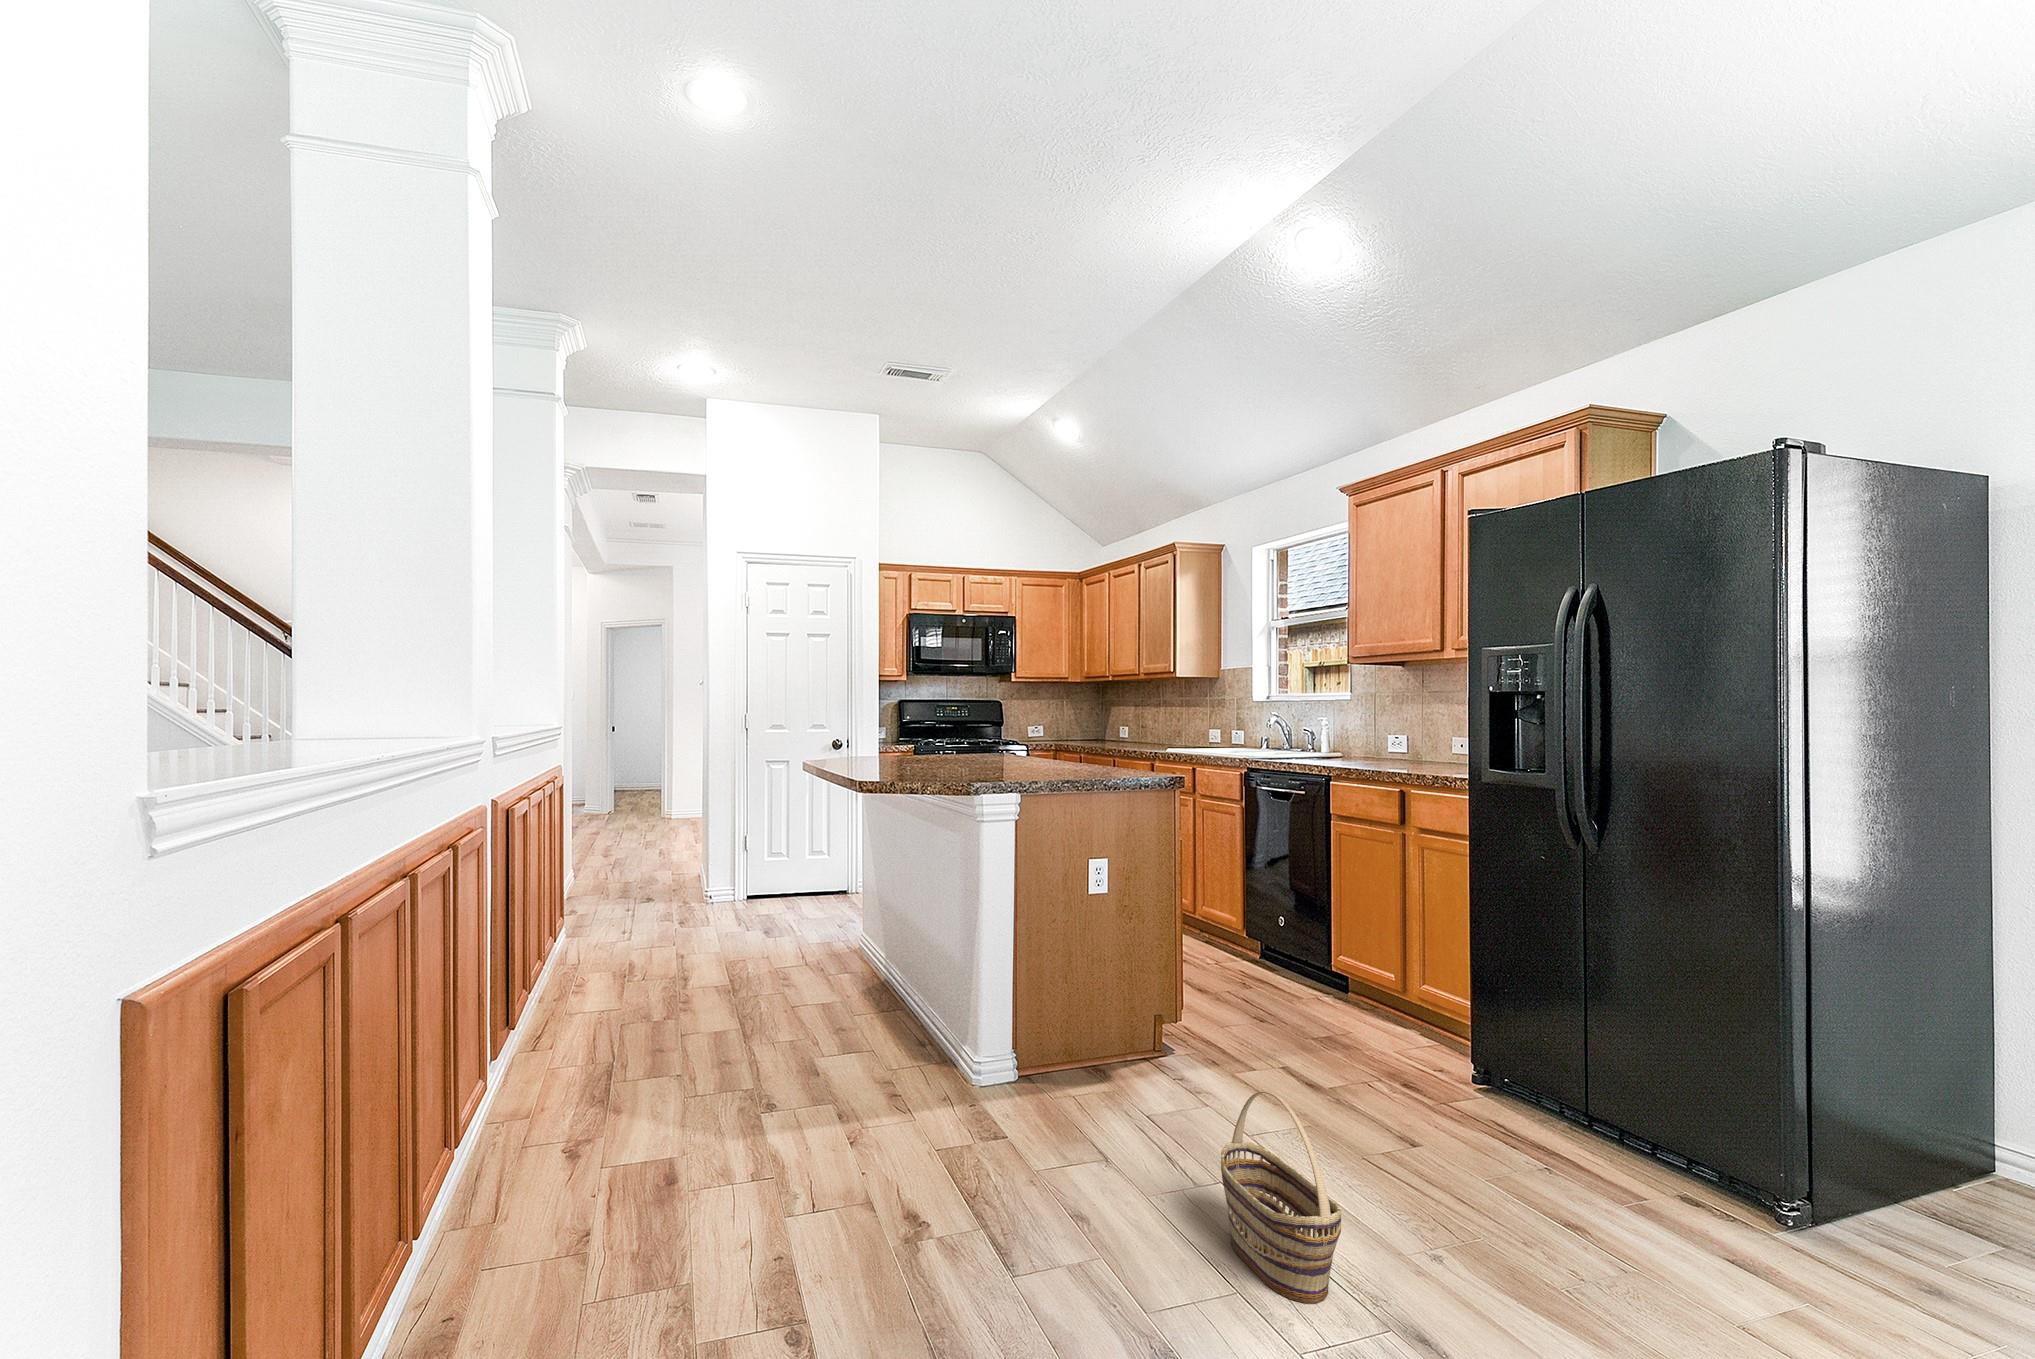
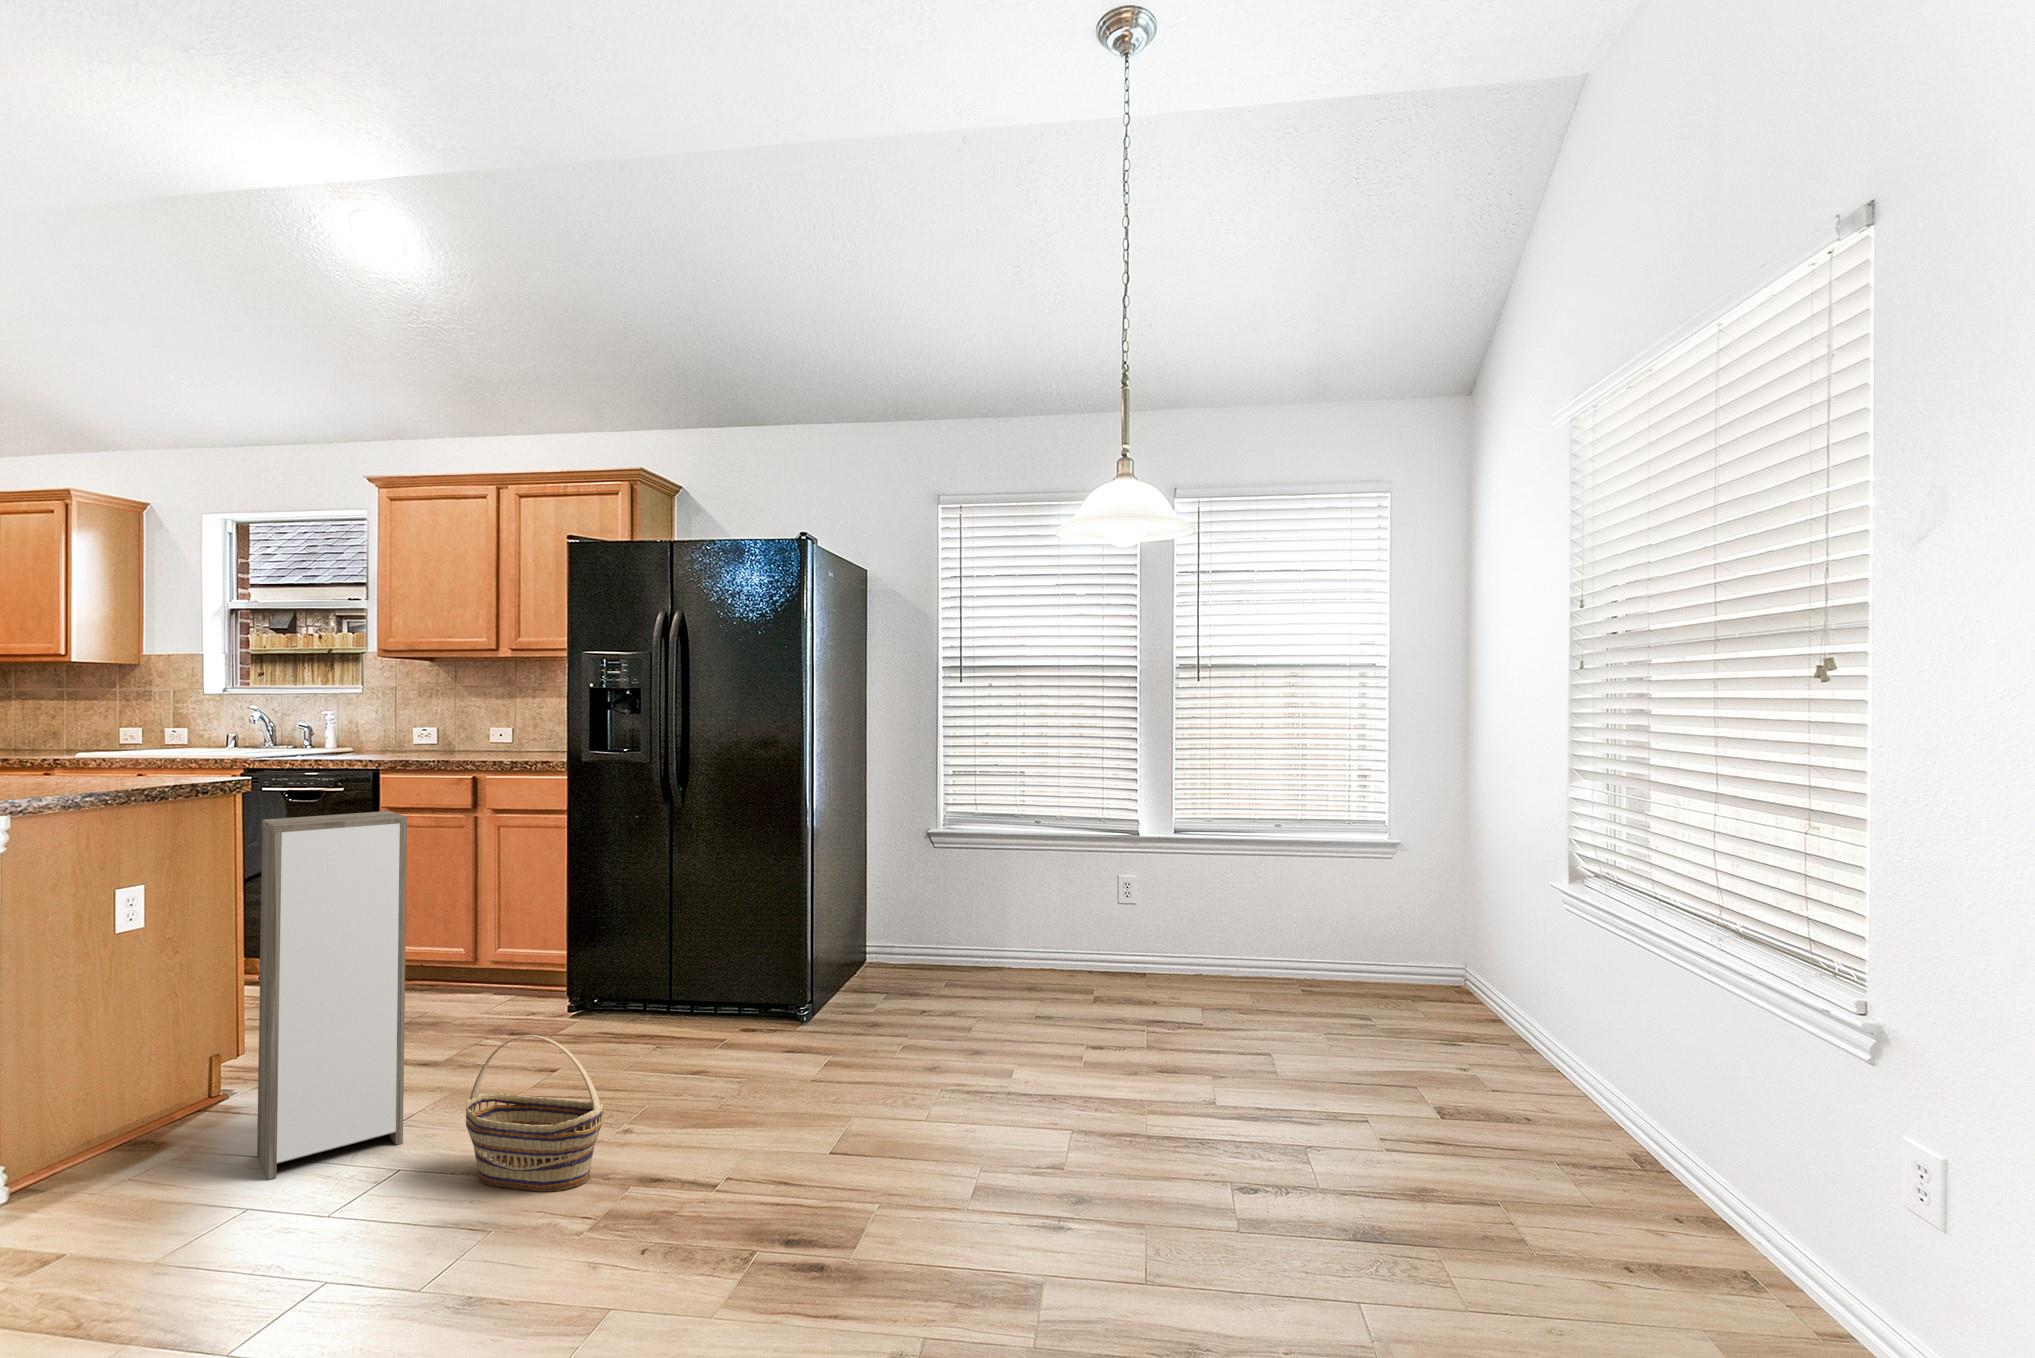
storage cabinet: none [1102,810,1223,1162] -> present [257,811,407,1179]

